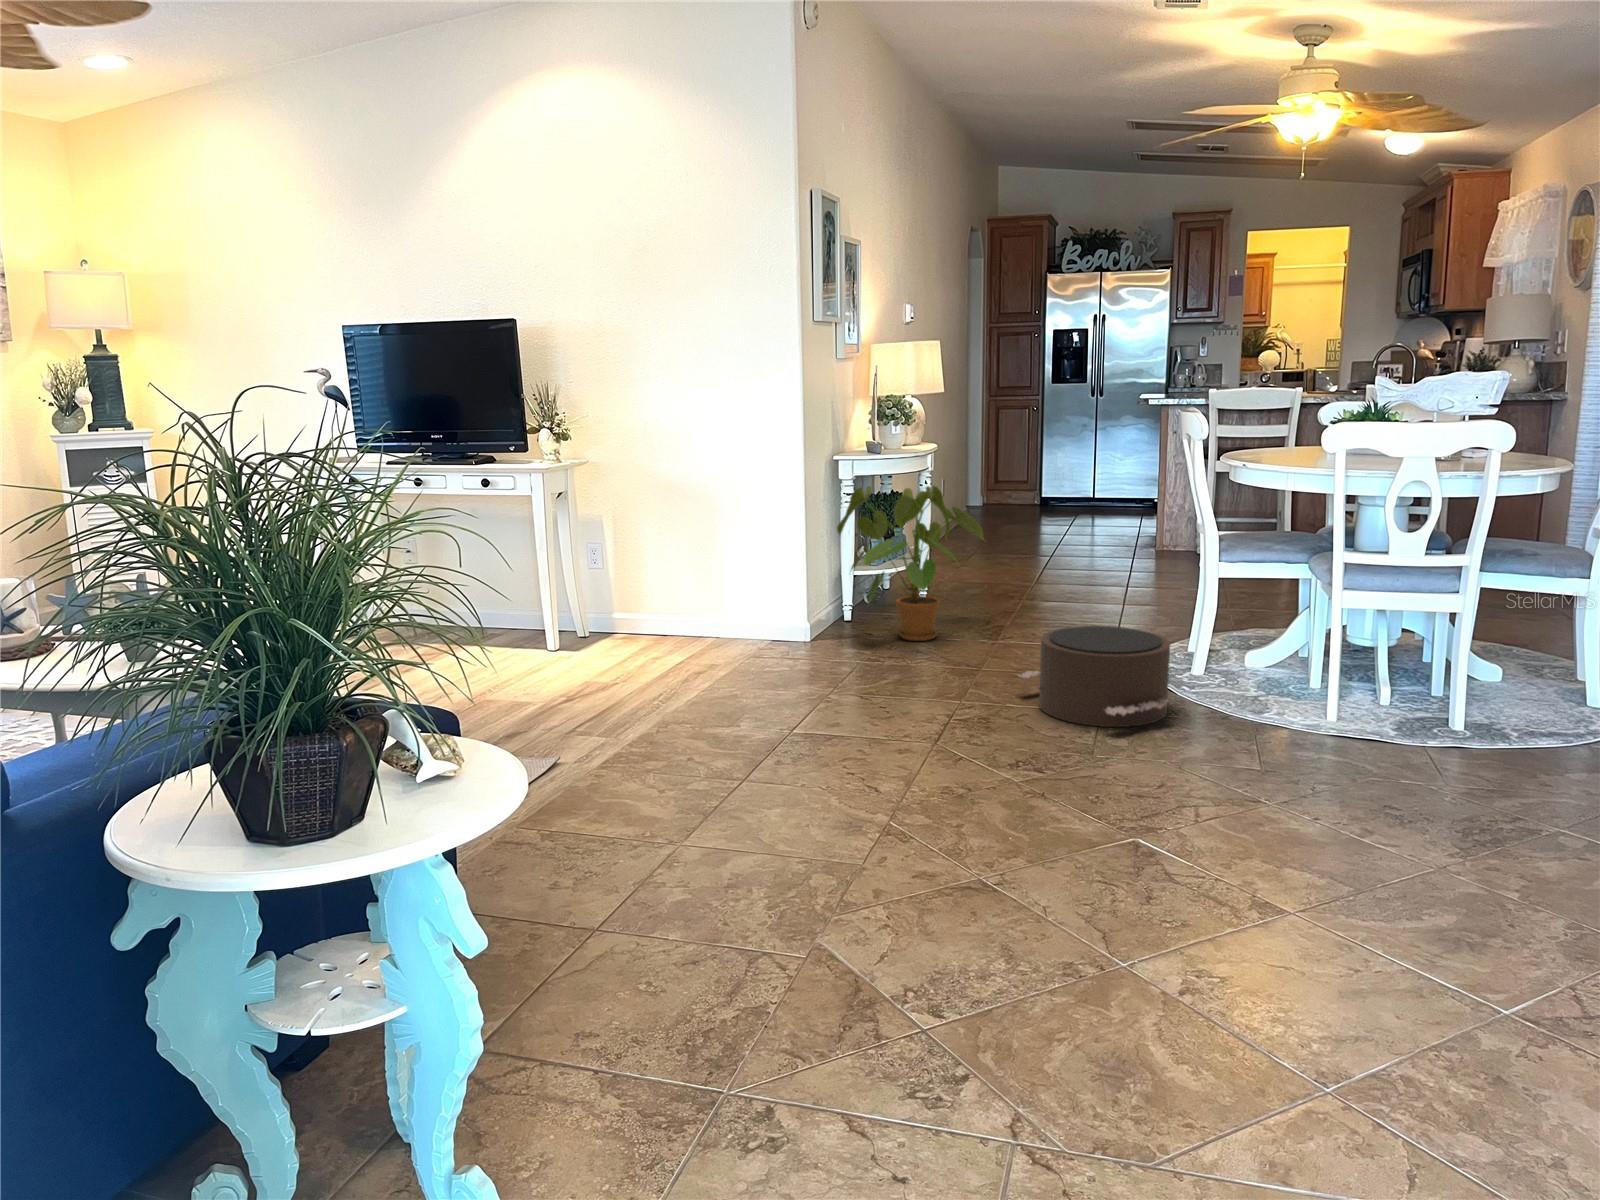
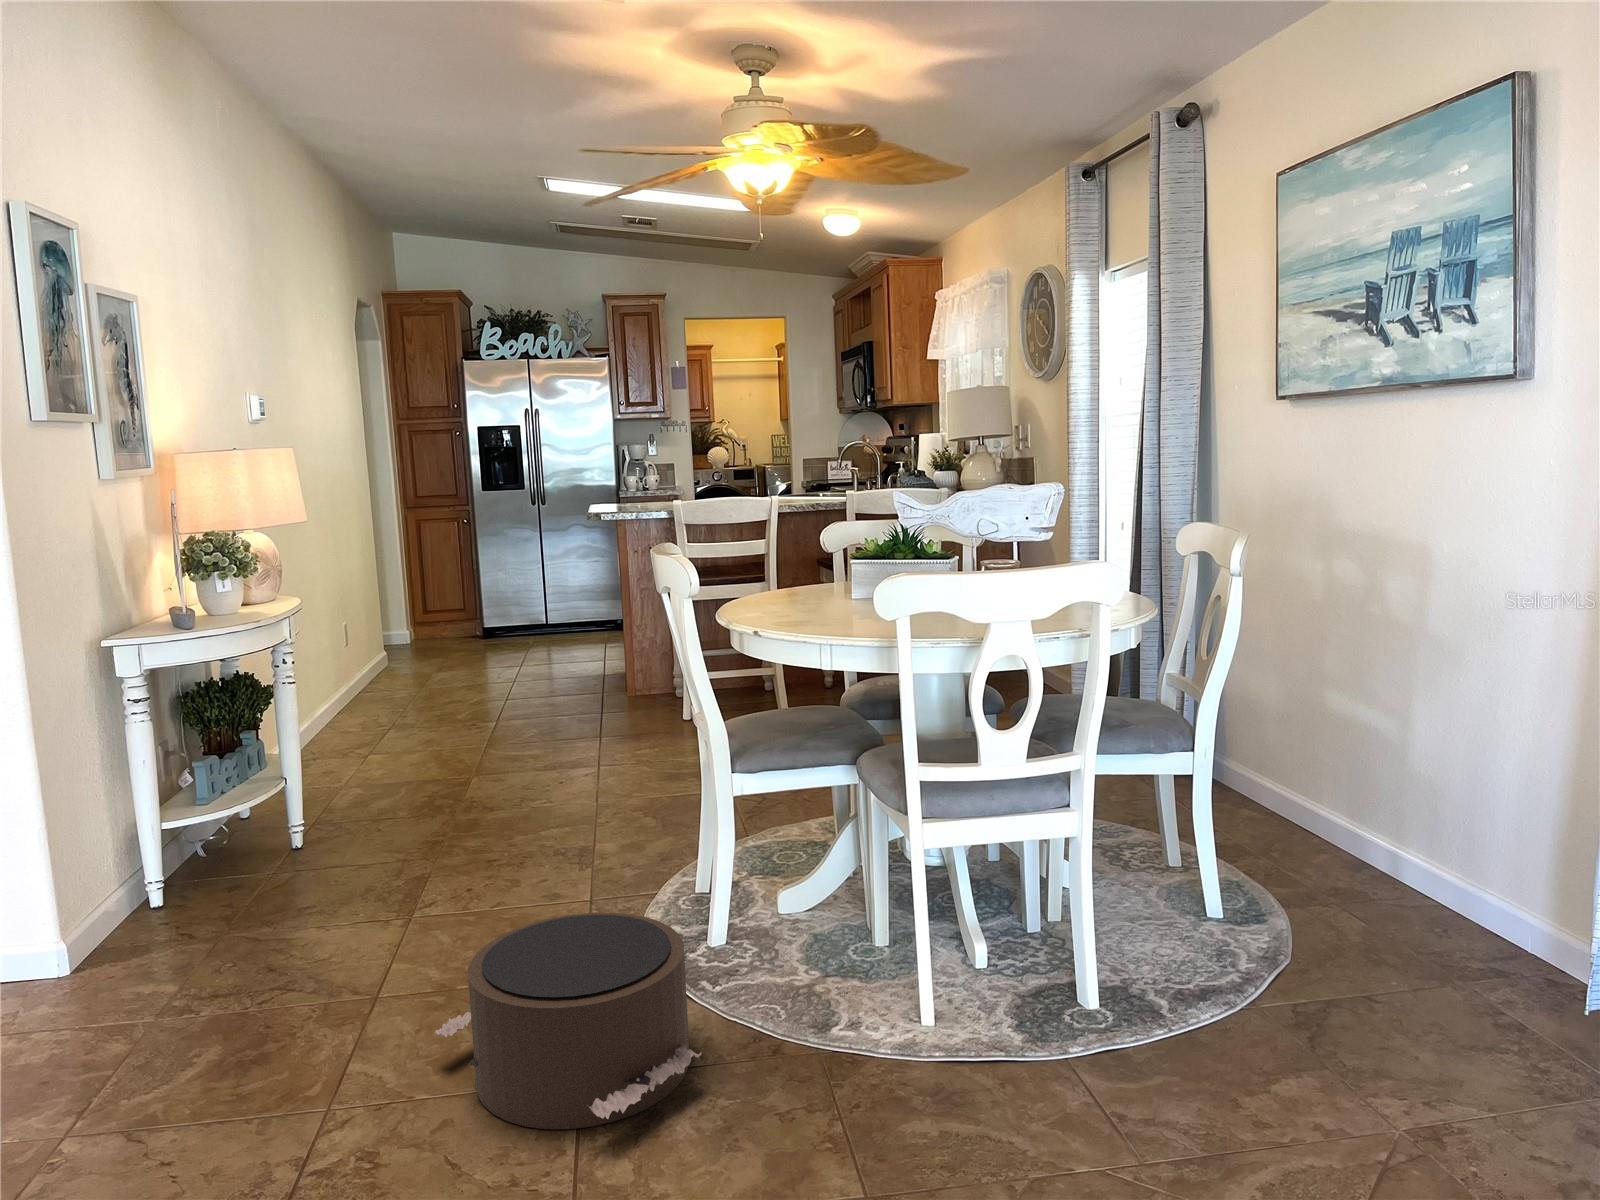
house plant: present [837,486,984,641] -> none [110,681,383,944]

